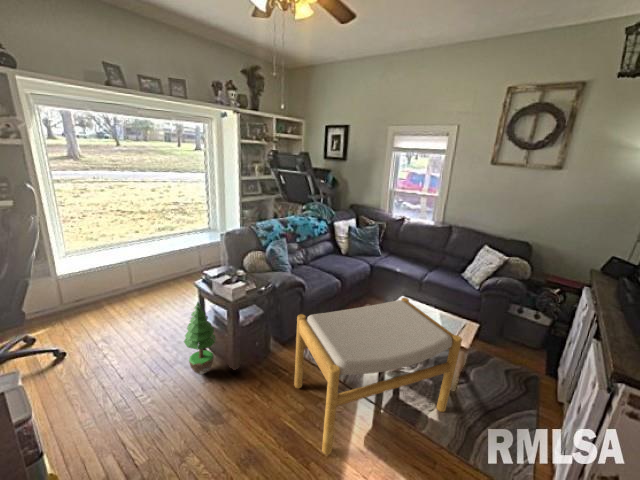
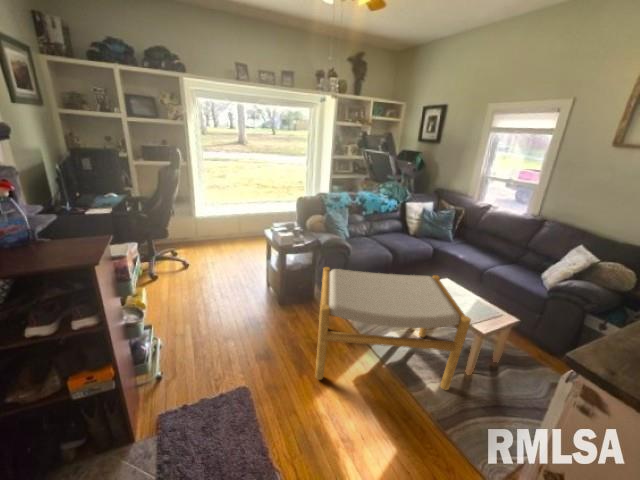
potted tree: present [184,302,216,375] -> none [247,243,270,300]

